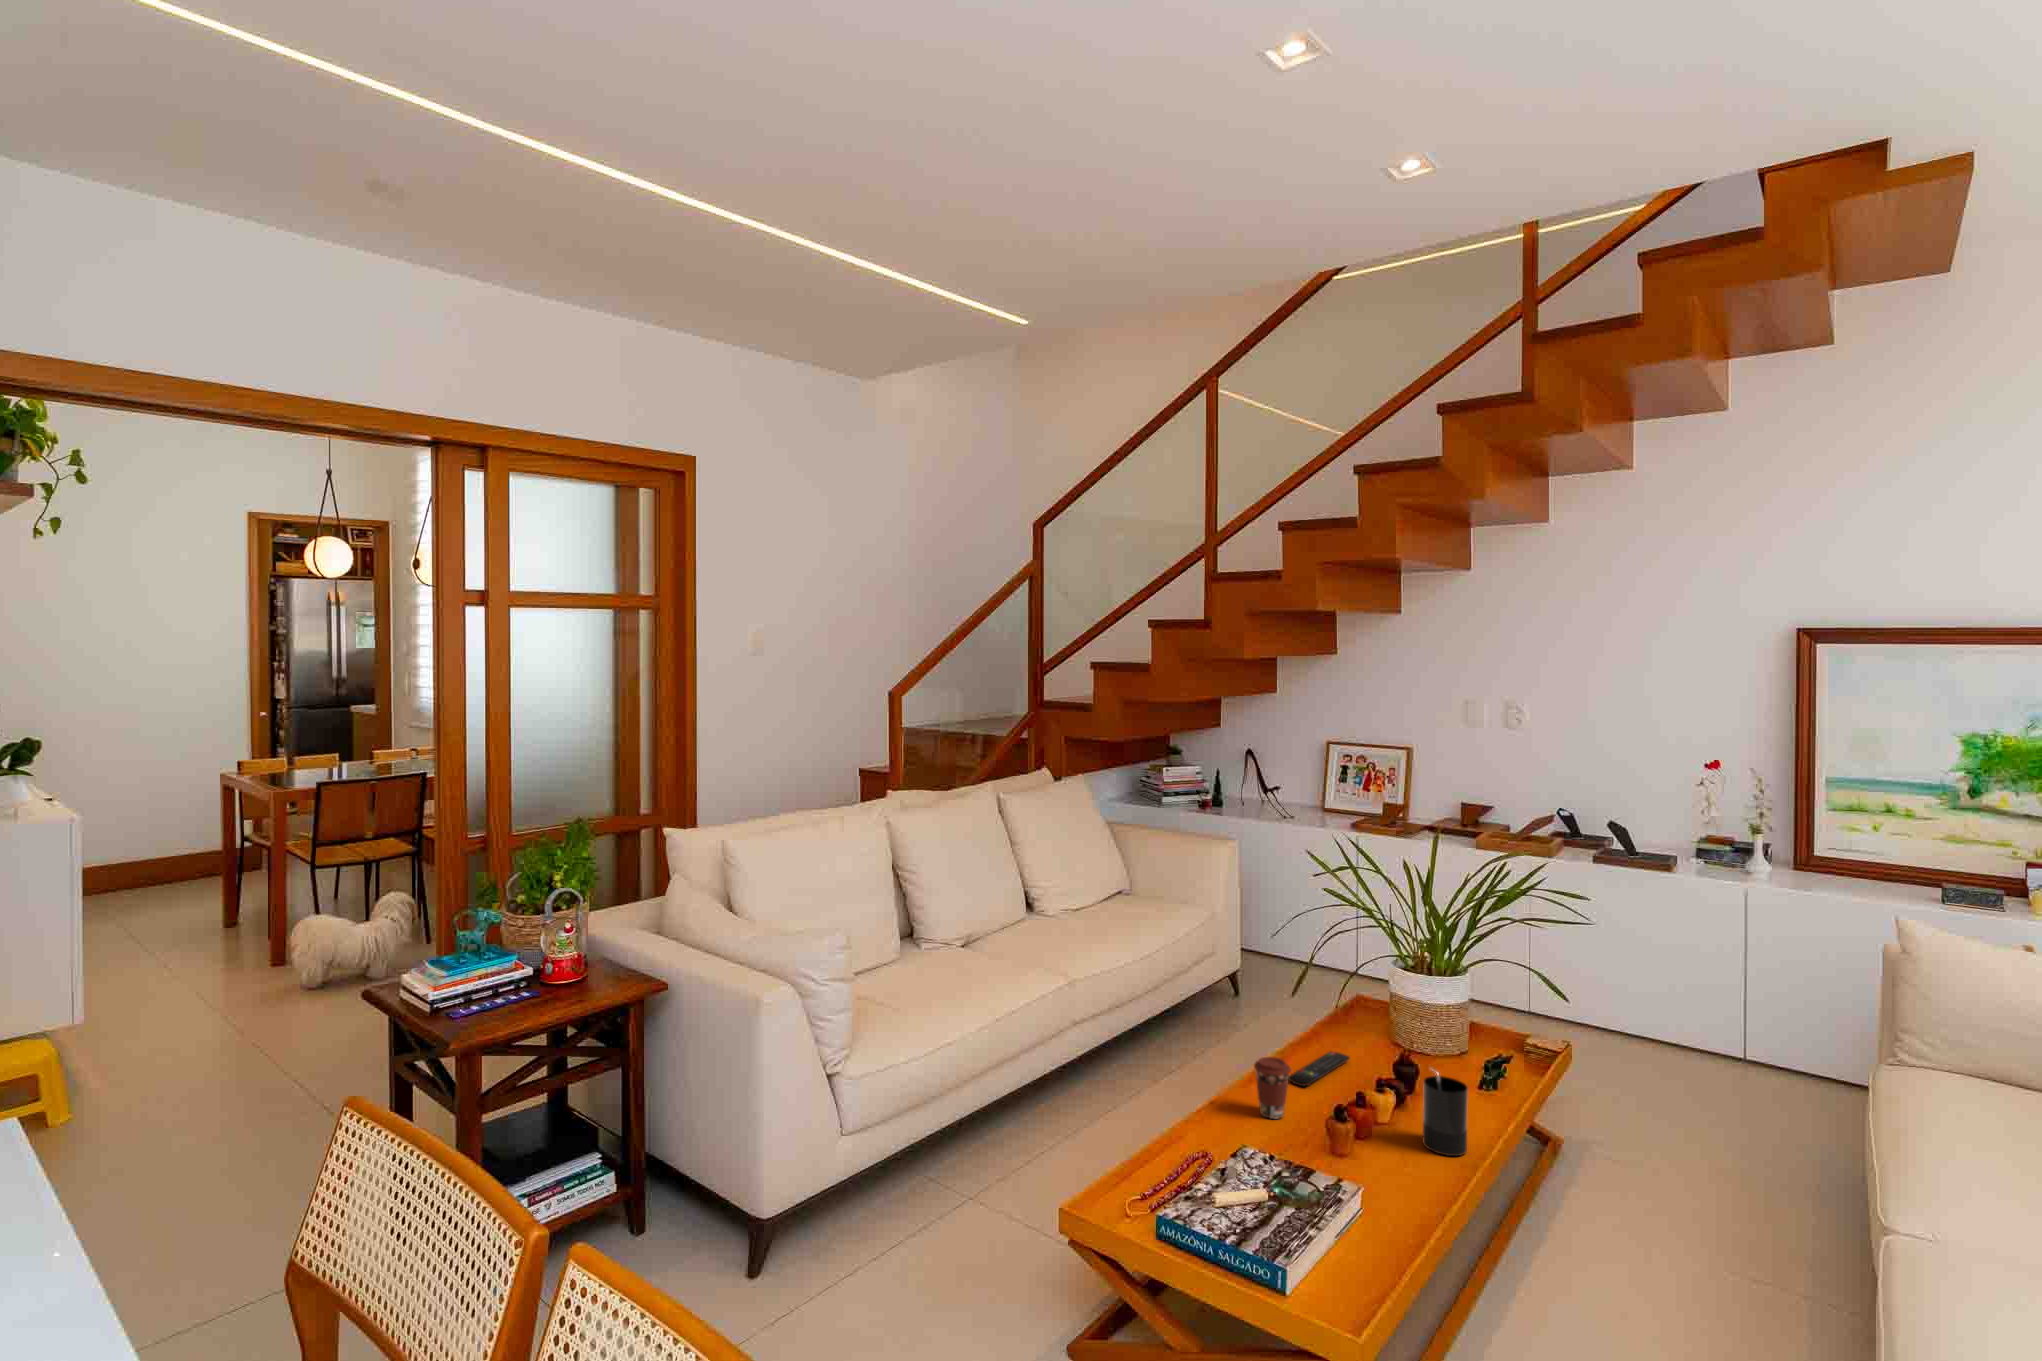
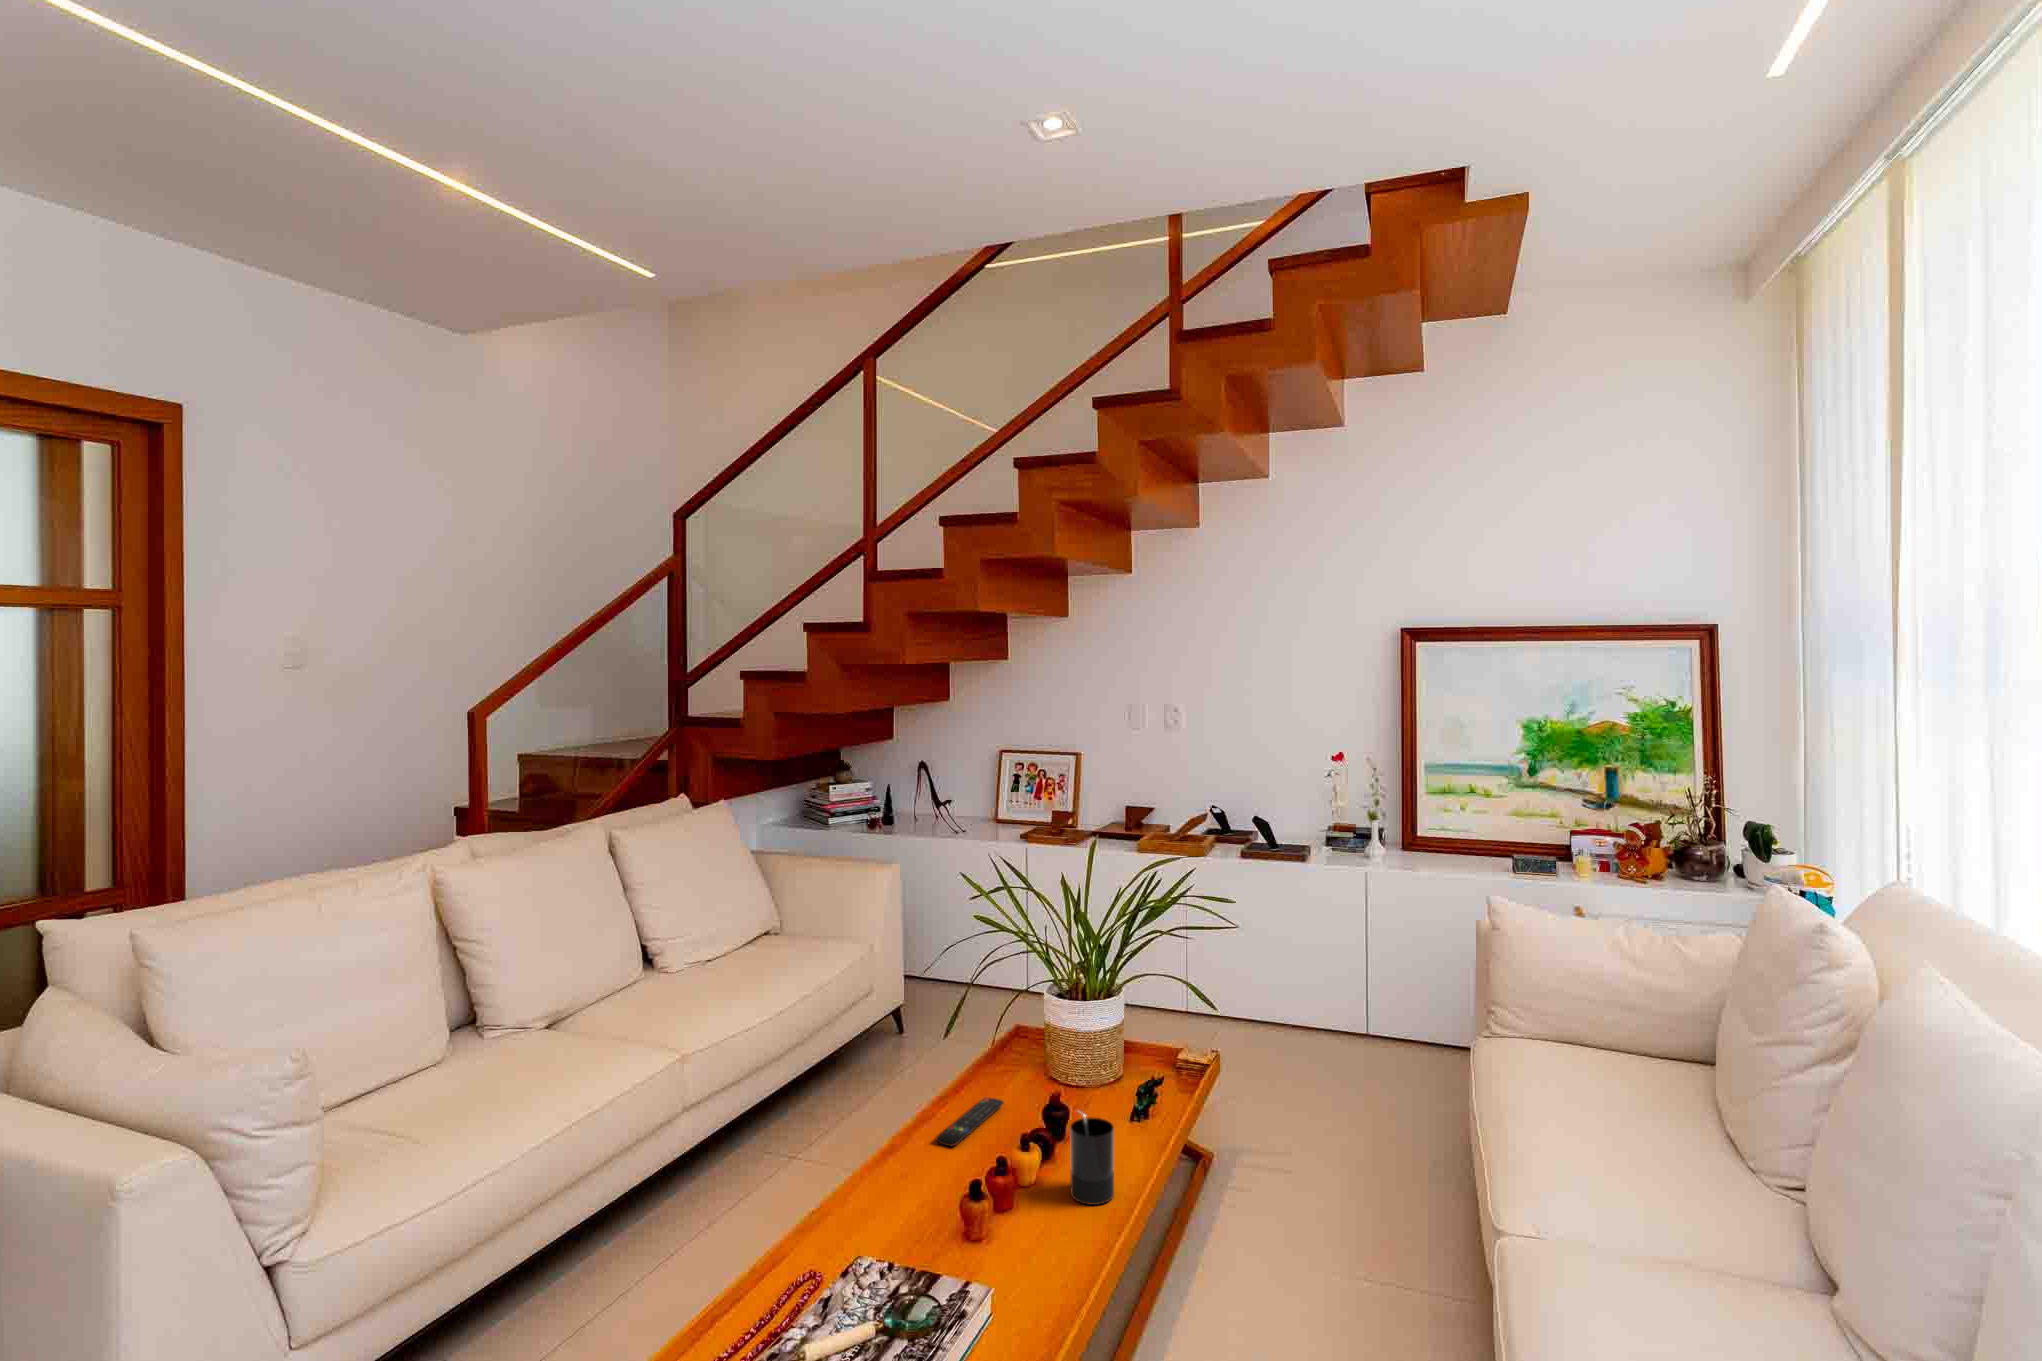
coffee cup: present [1254,1057,1291,1119] -> none [893,1123,934,1195]

